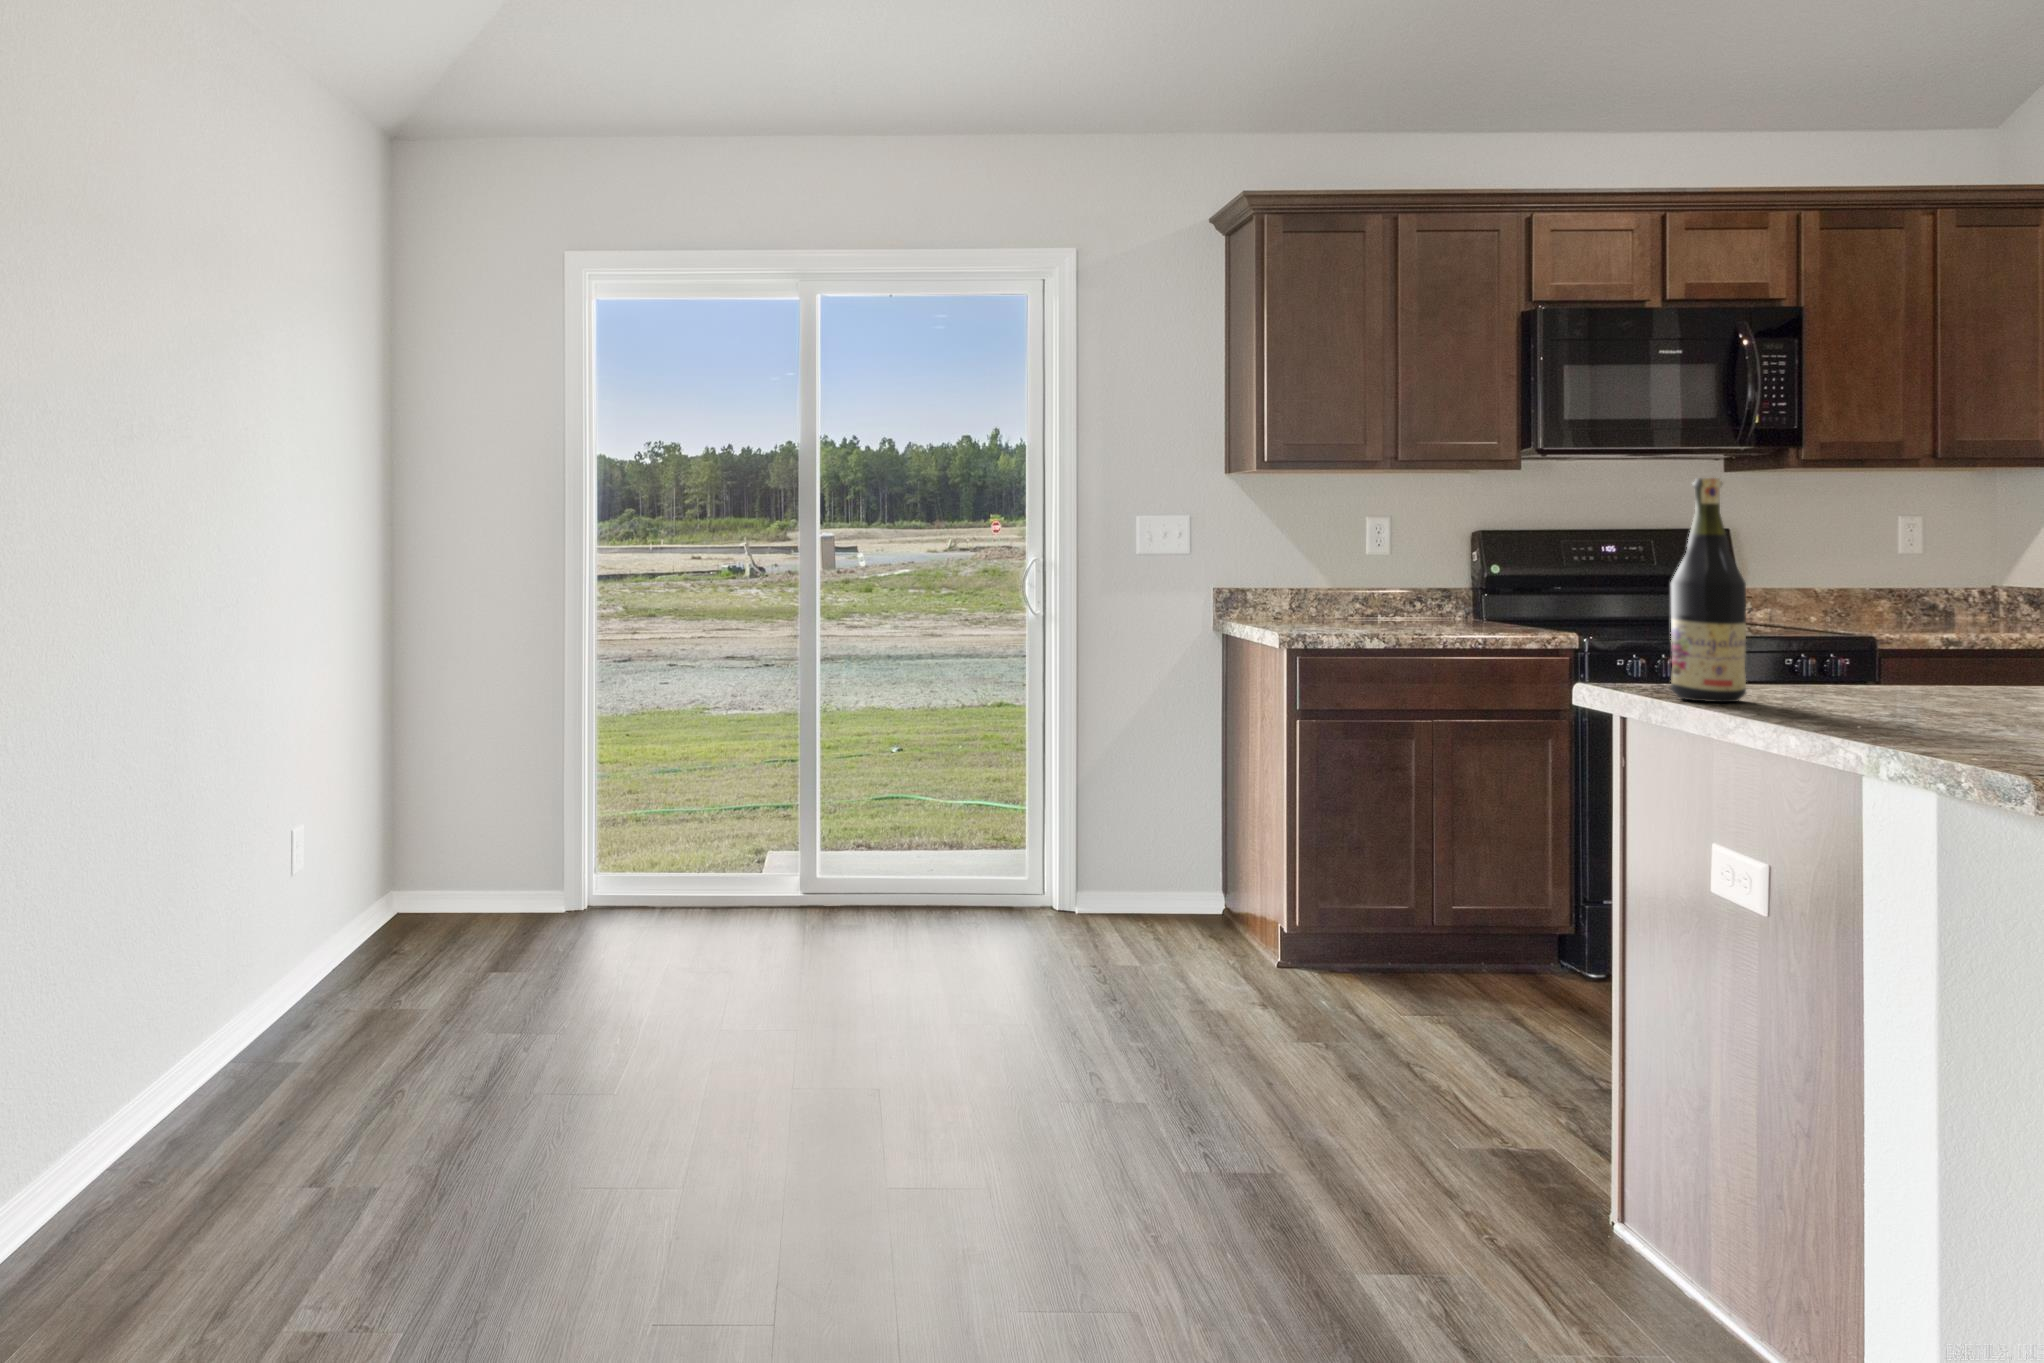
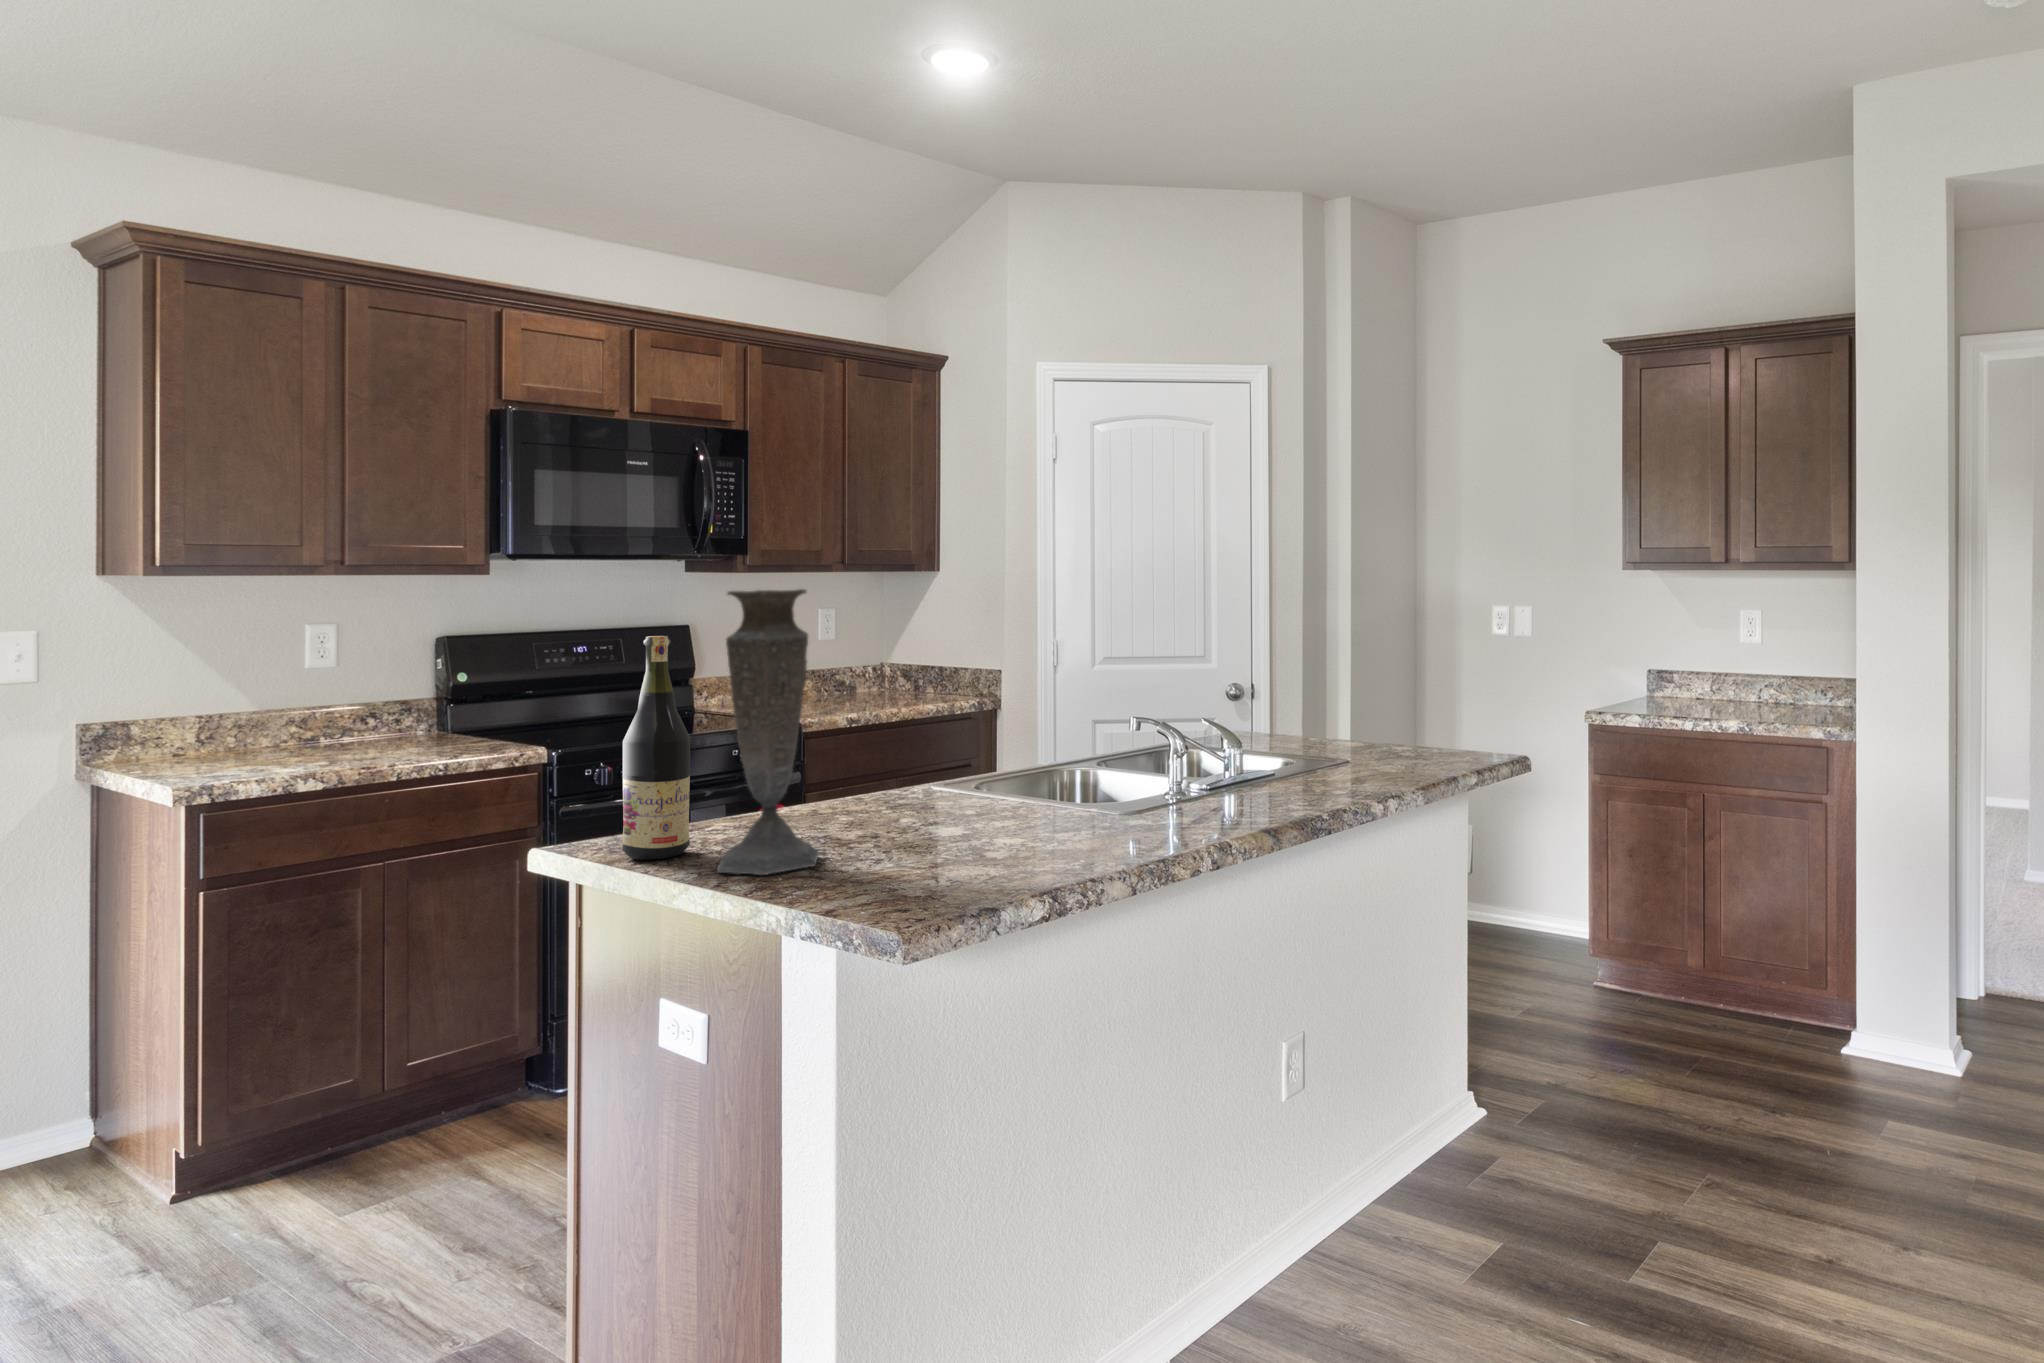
vase: none [1780,415,1911,724] -> present [717,589,818,875]

